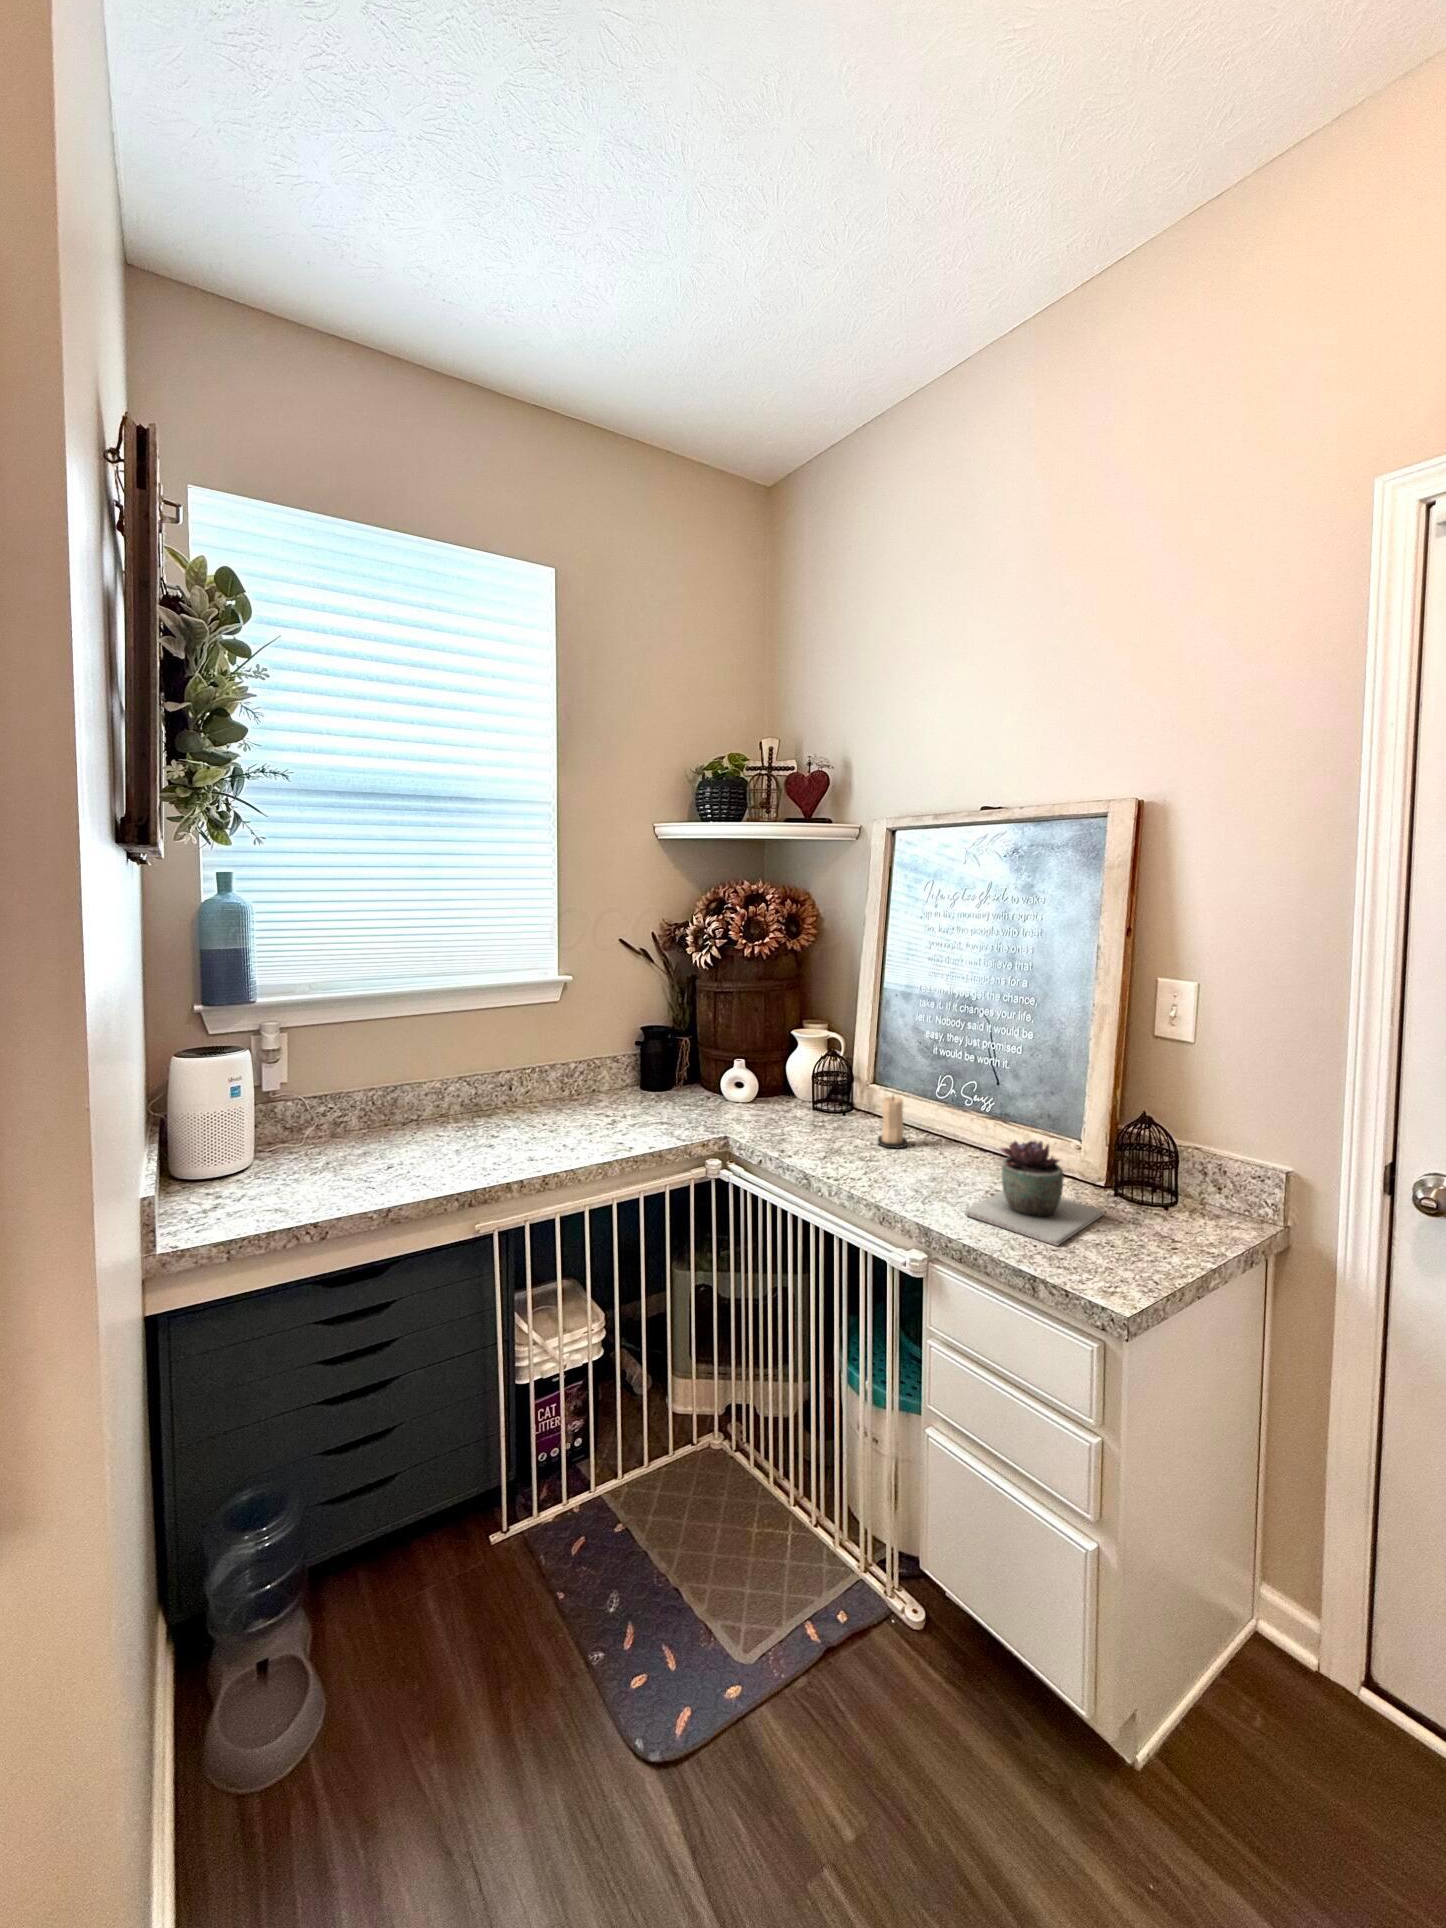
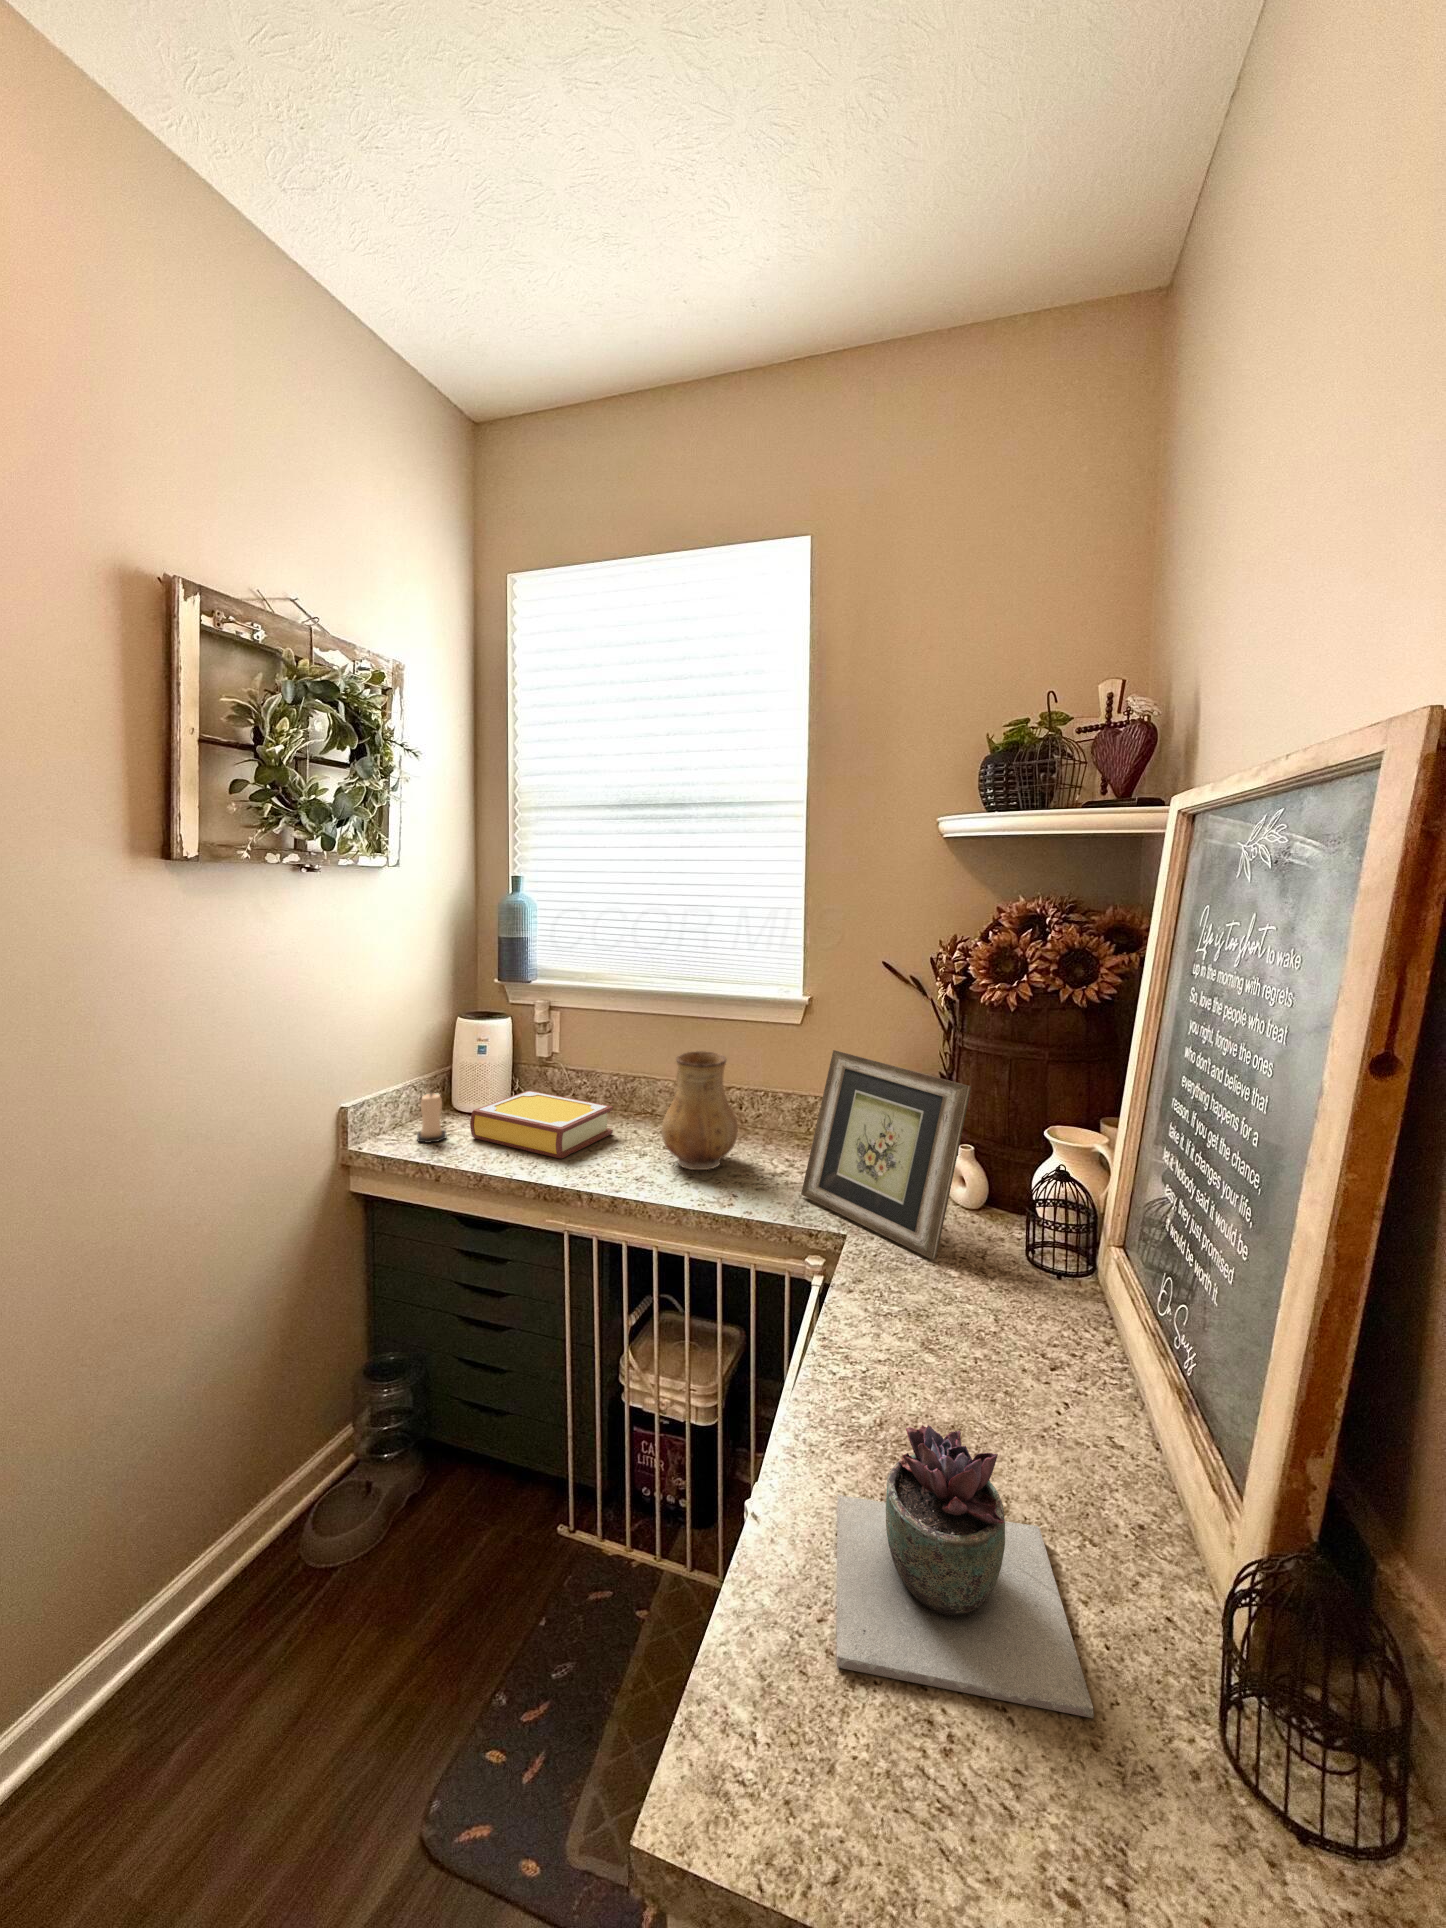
picture frame: none [662,1006,791,1129] -> present [801,1050,971,1259]
ceramic pitcher: none [503,1031,584,1142] -> present [662,1051,738,1170]
candle: present [878,1096,907,1148] -> present [417,1093,446,1143]
book: none [286,1114,433,1191] -> present [470,1091,613,1159]

